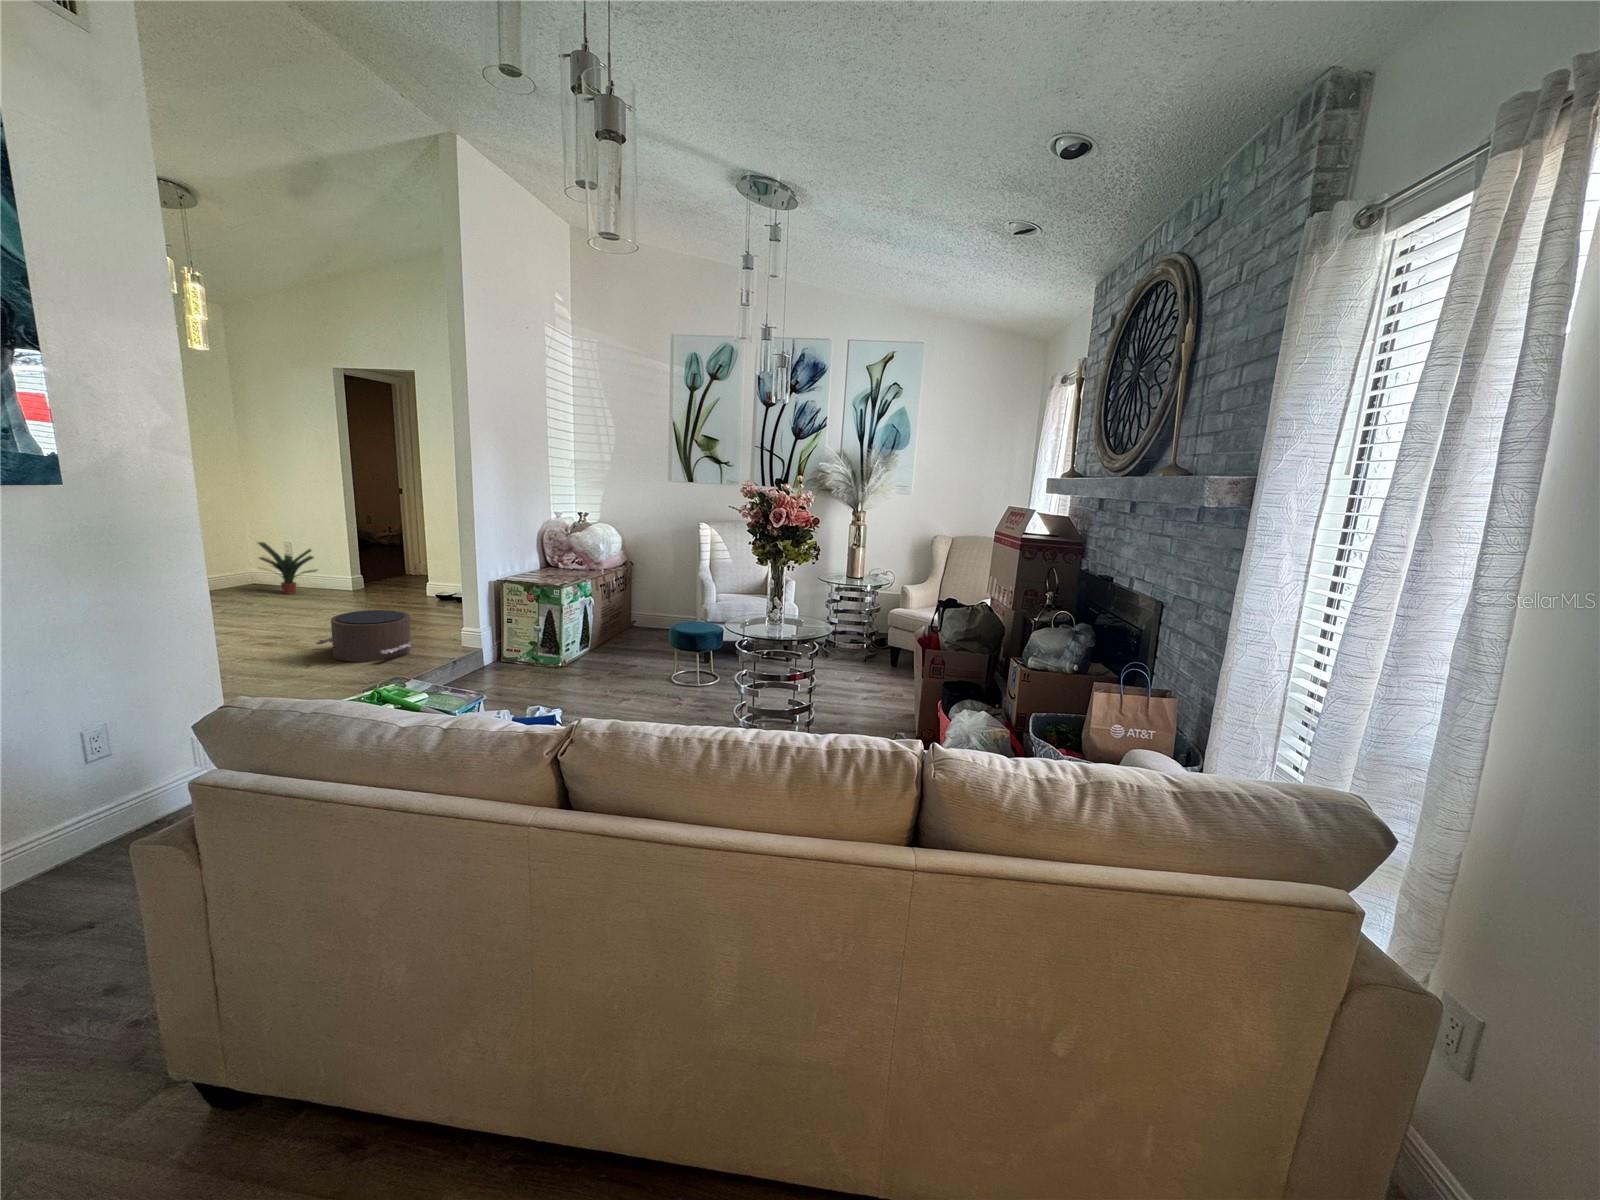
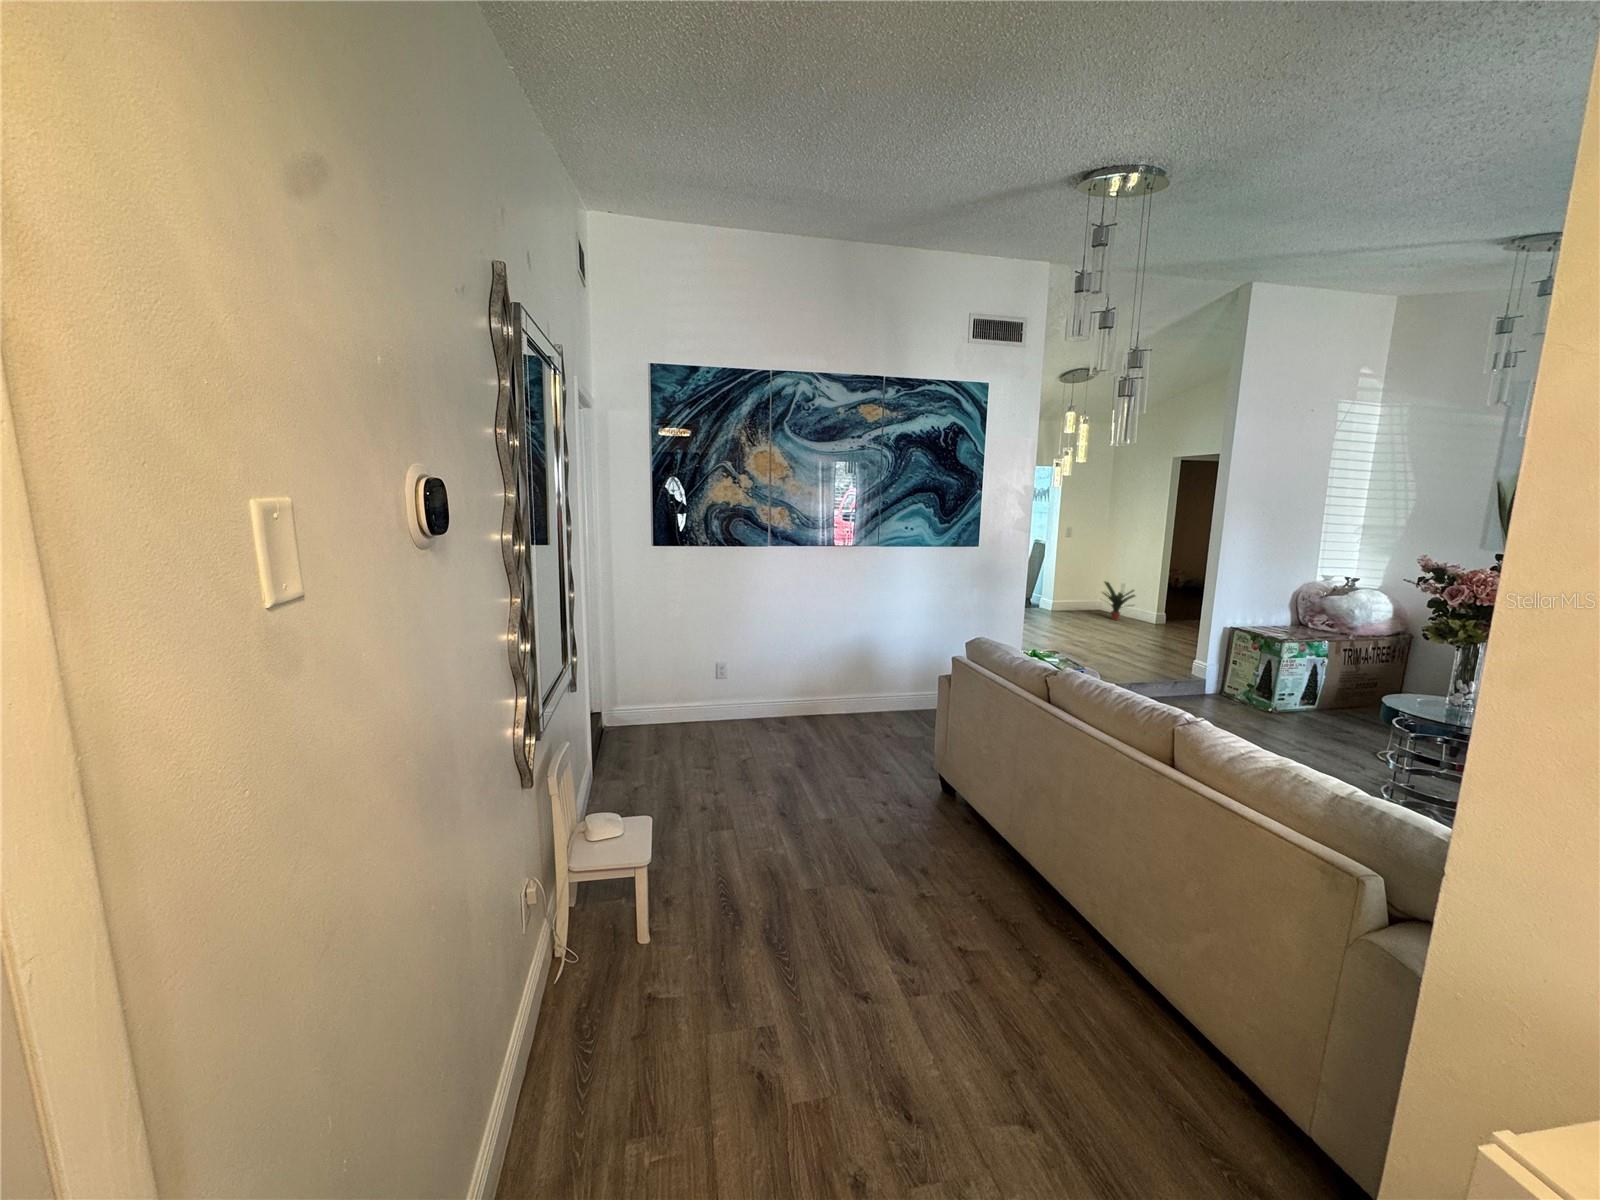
pouf: present [315,610,415,662] -> none [1100,633,1162,670]

